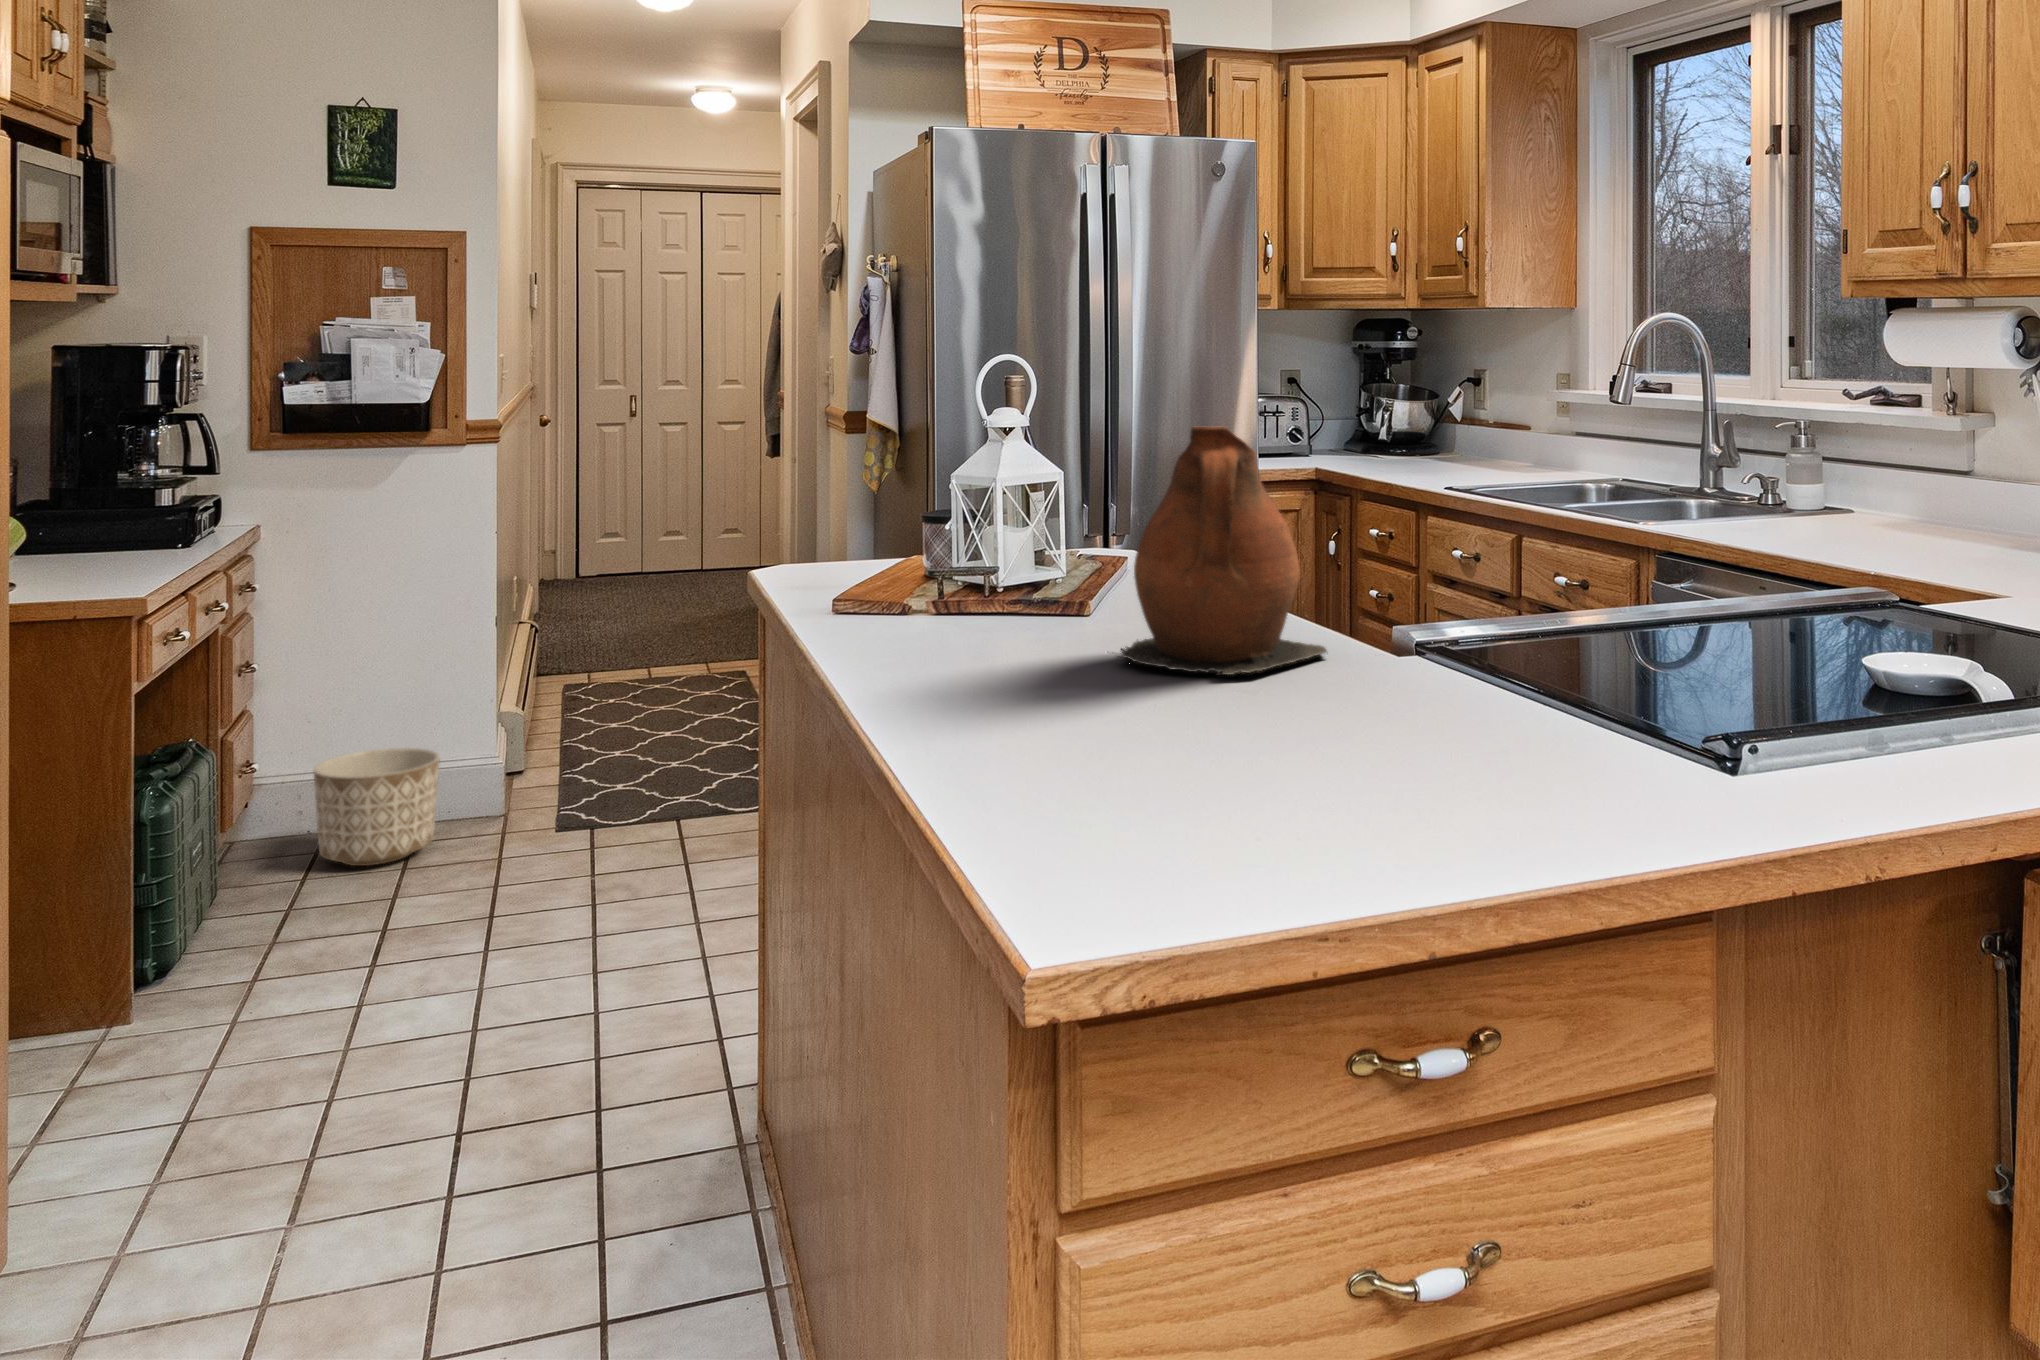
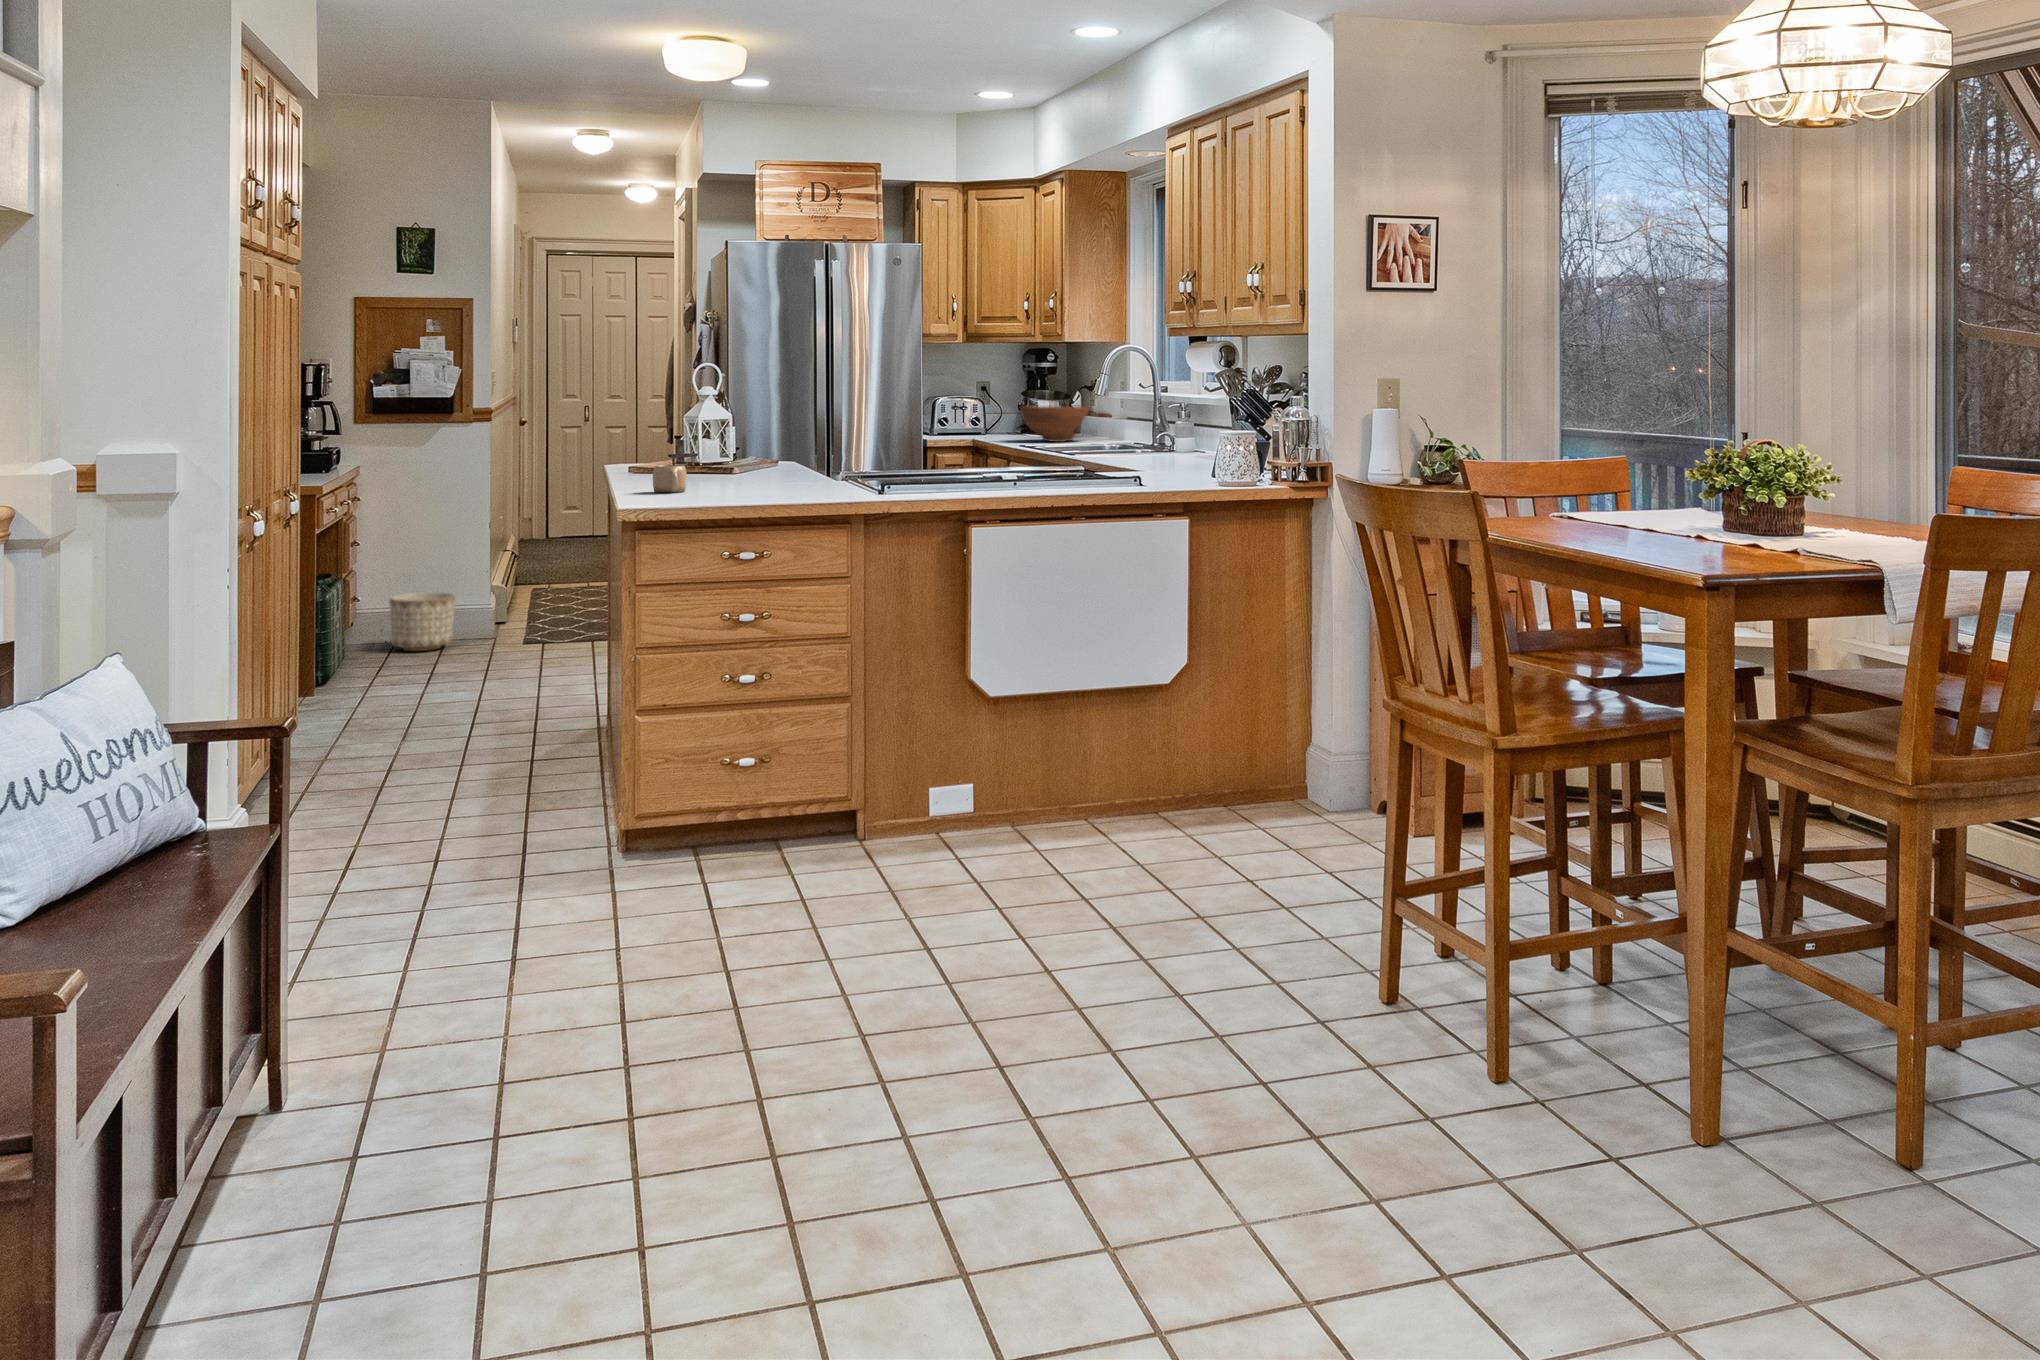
fruit bowl: none [1376,407,1496,467] -> present [1020,405,1089,442]
ceramic pitcher: present [1119,427,1327,675] -> none [713,391,803,484]
mug: none [1005,646,1101,738] -> present [653,465,687,492]

